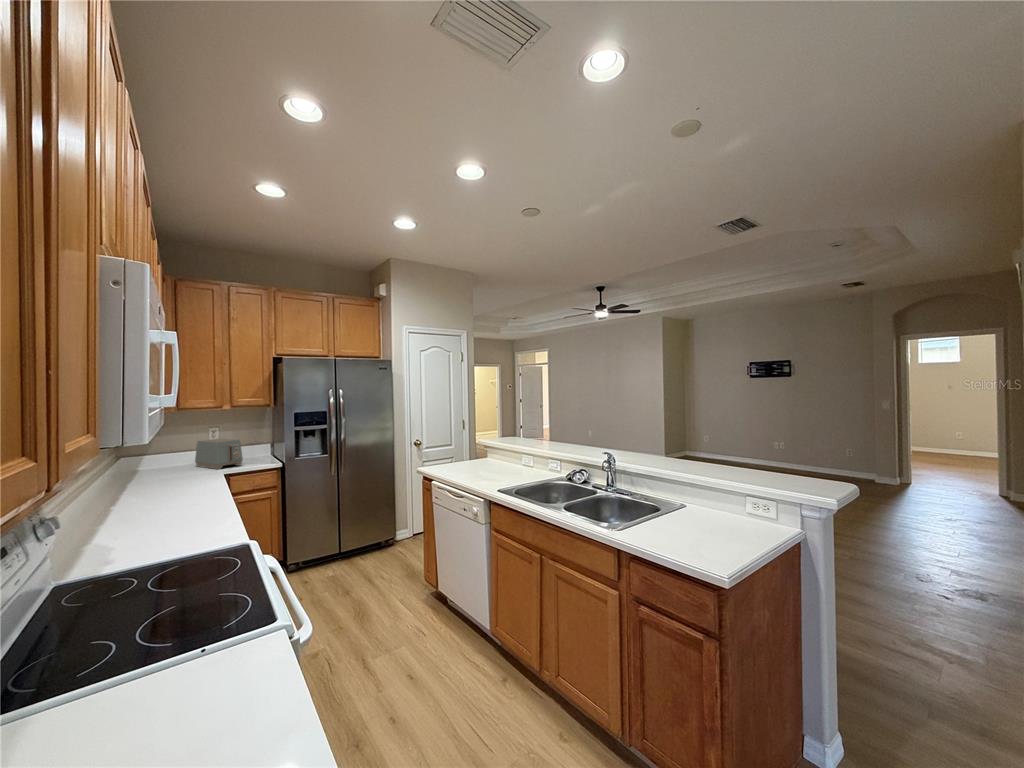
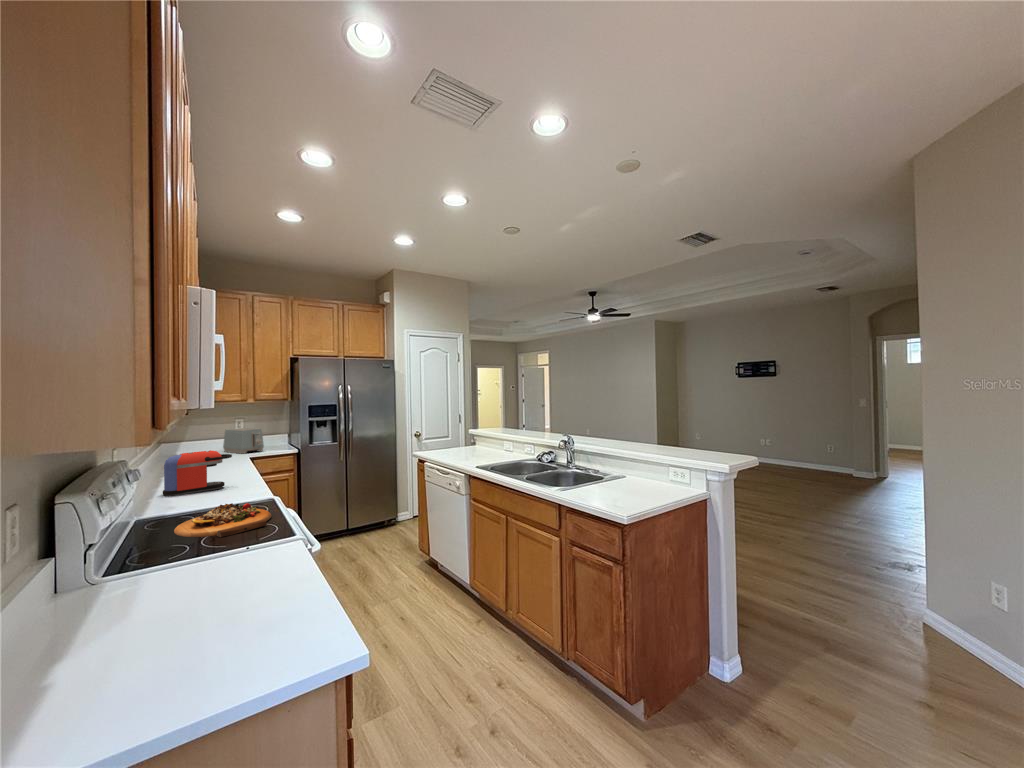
coffee maker: none [102,478,196,541] -> present [163,450,232,496]
cutting board: none [96,564,243,629] -> present [174,503,272,537]

